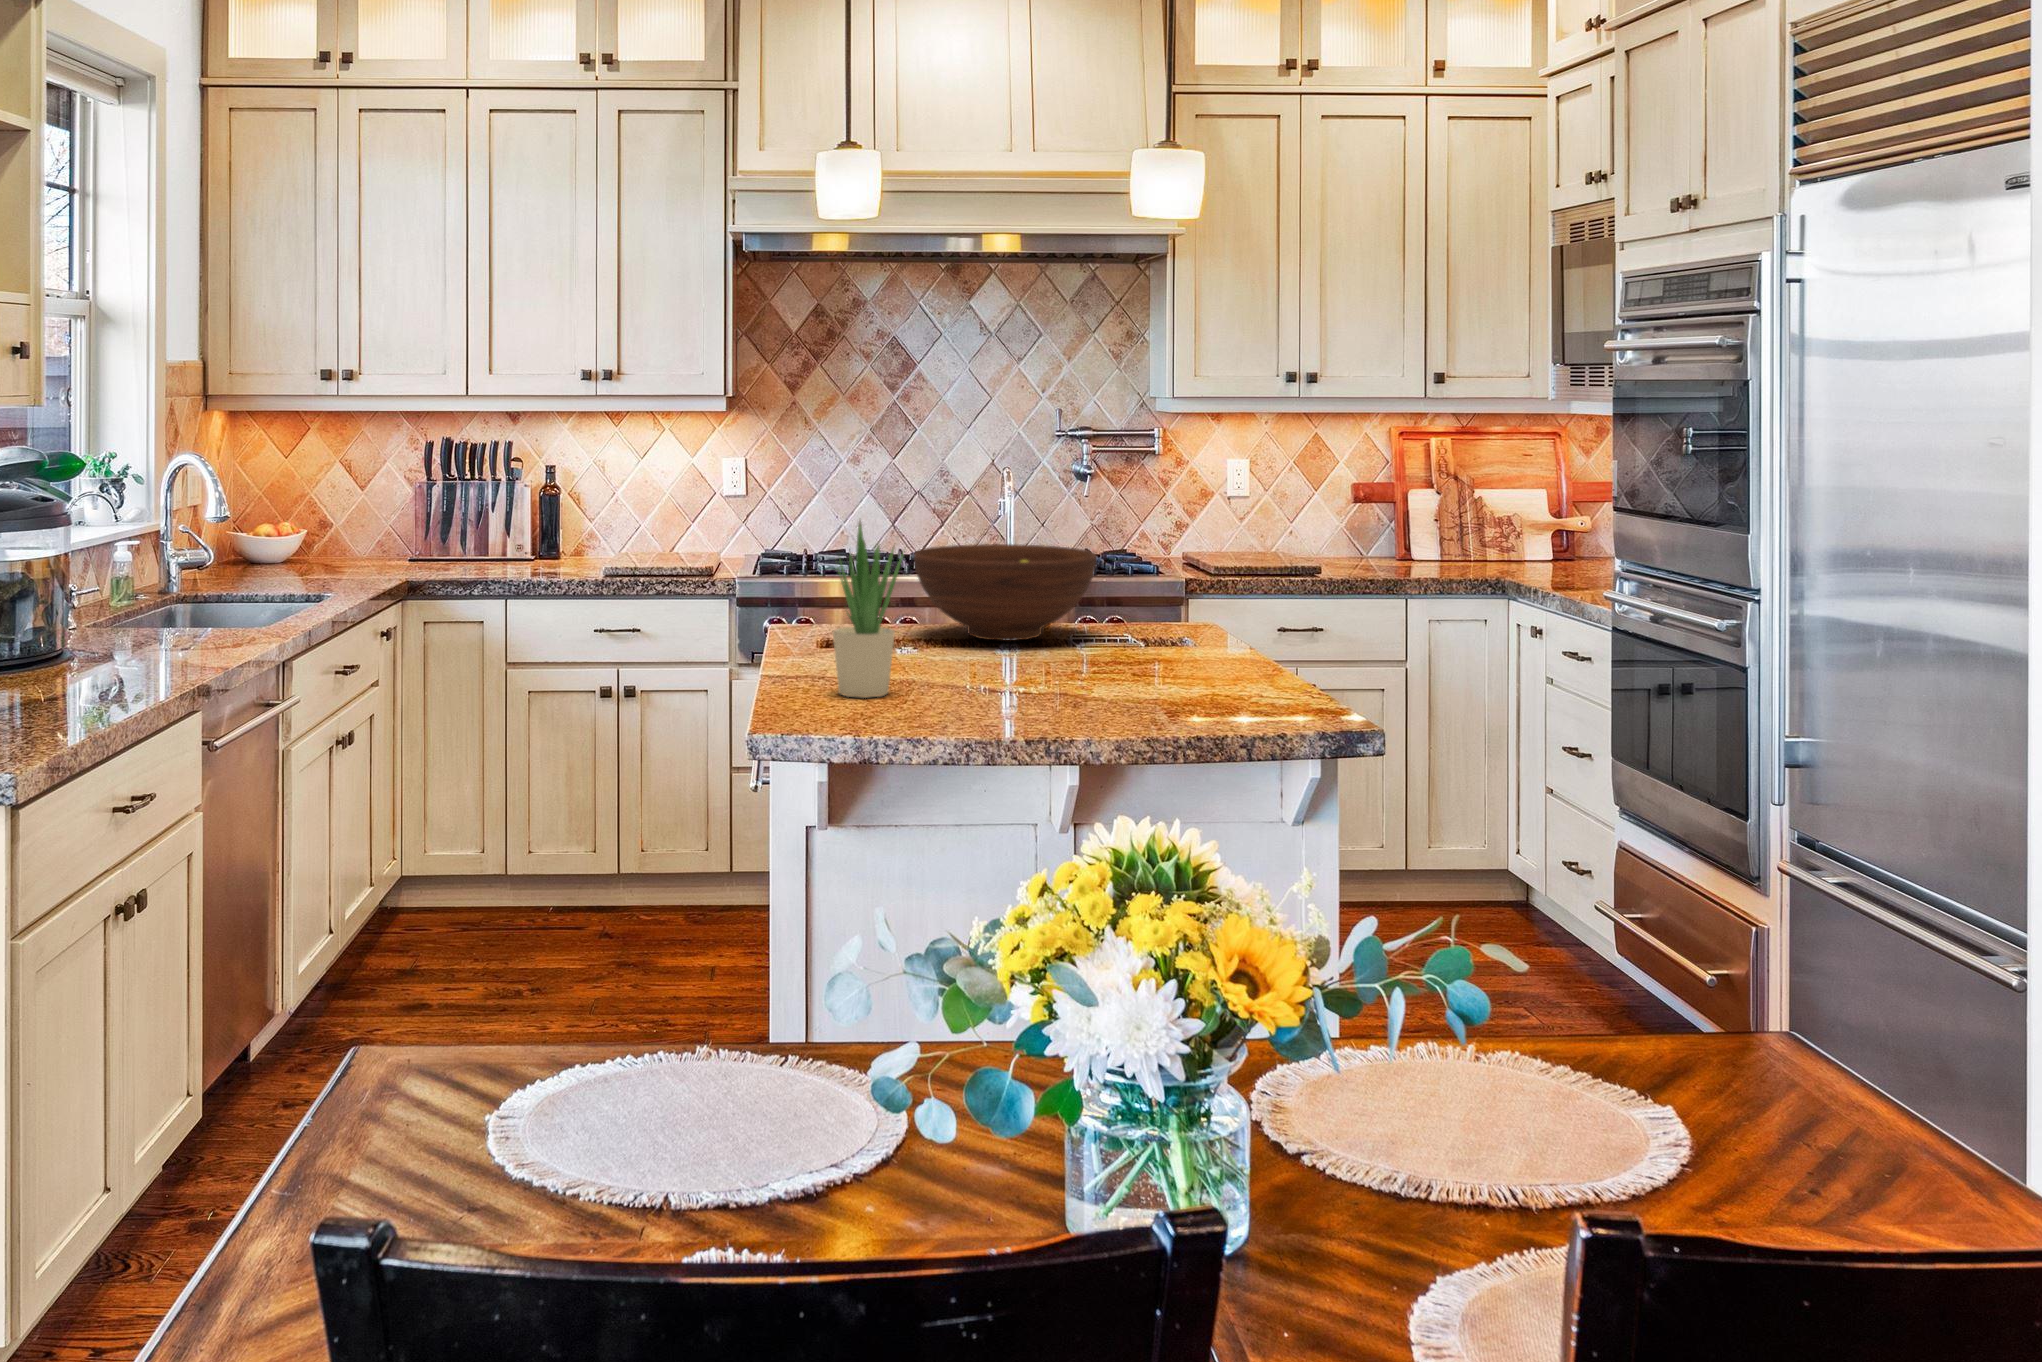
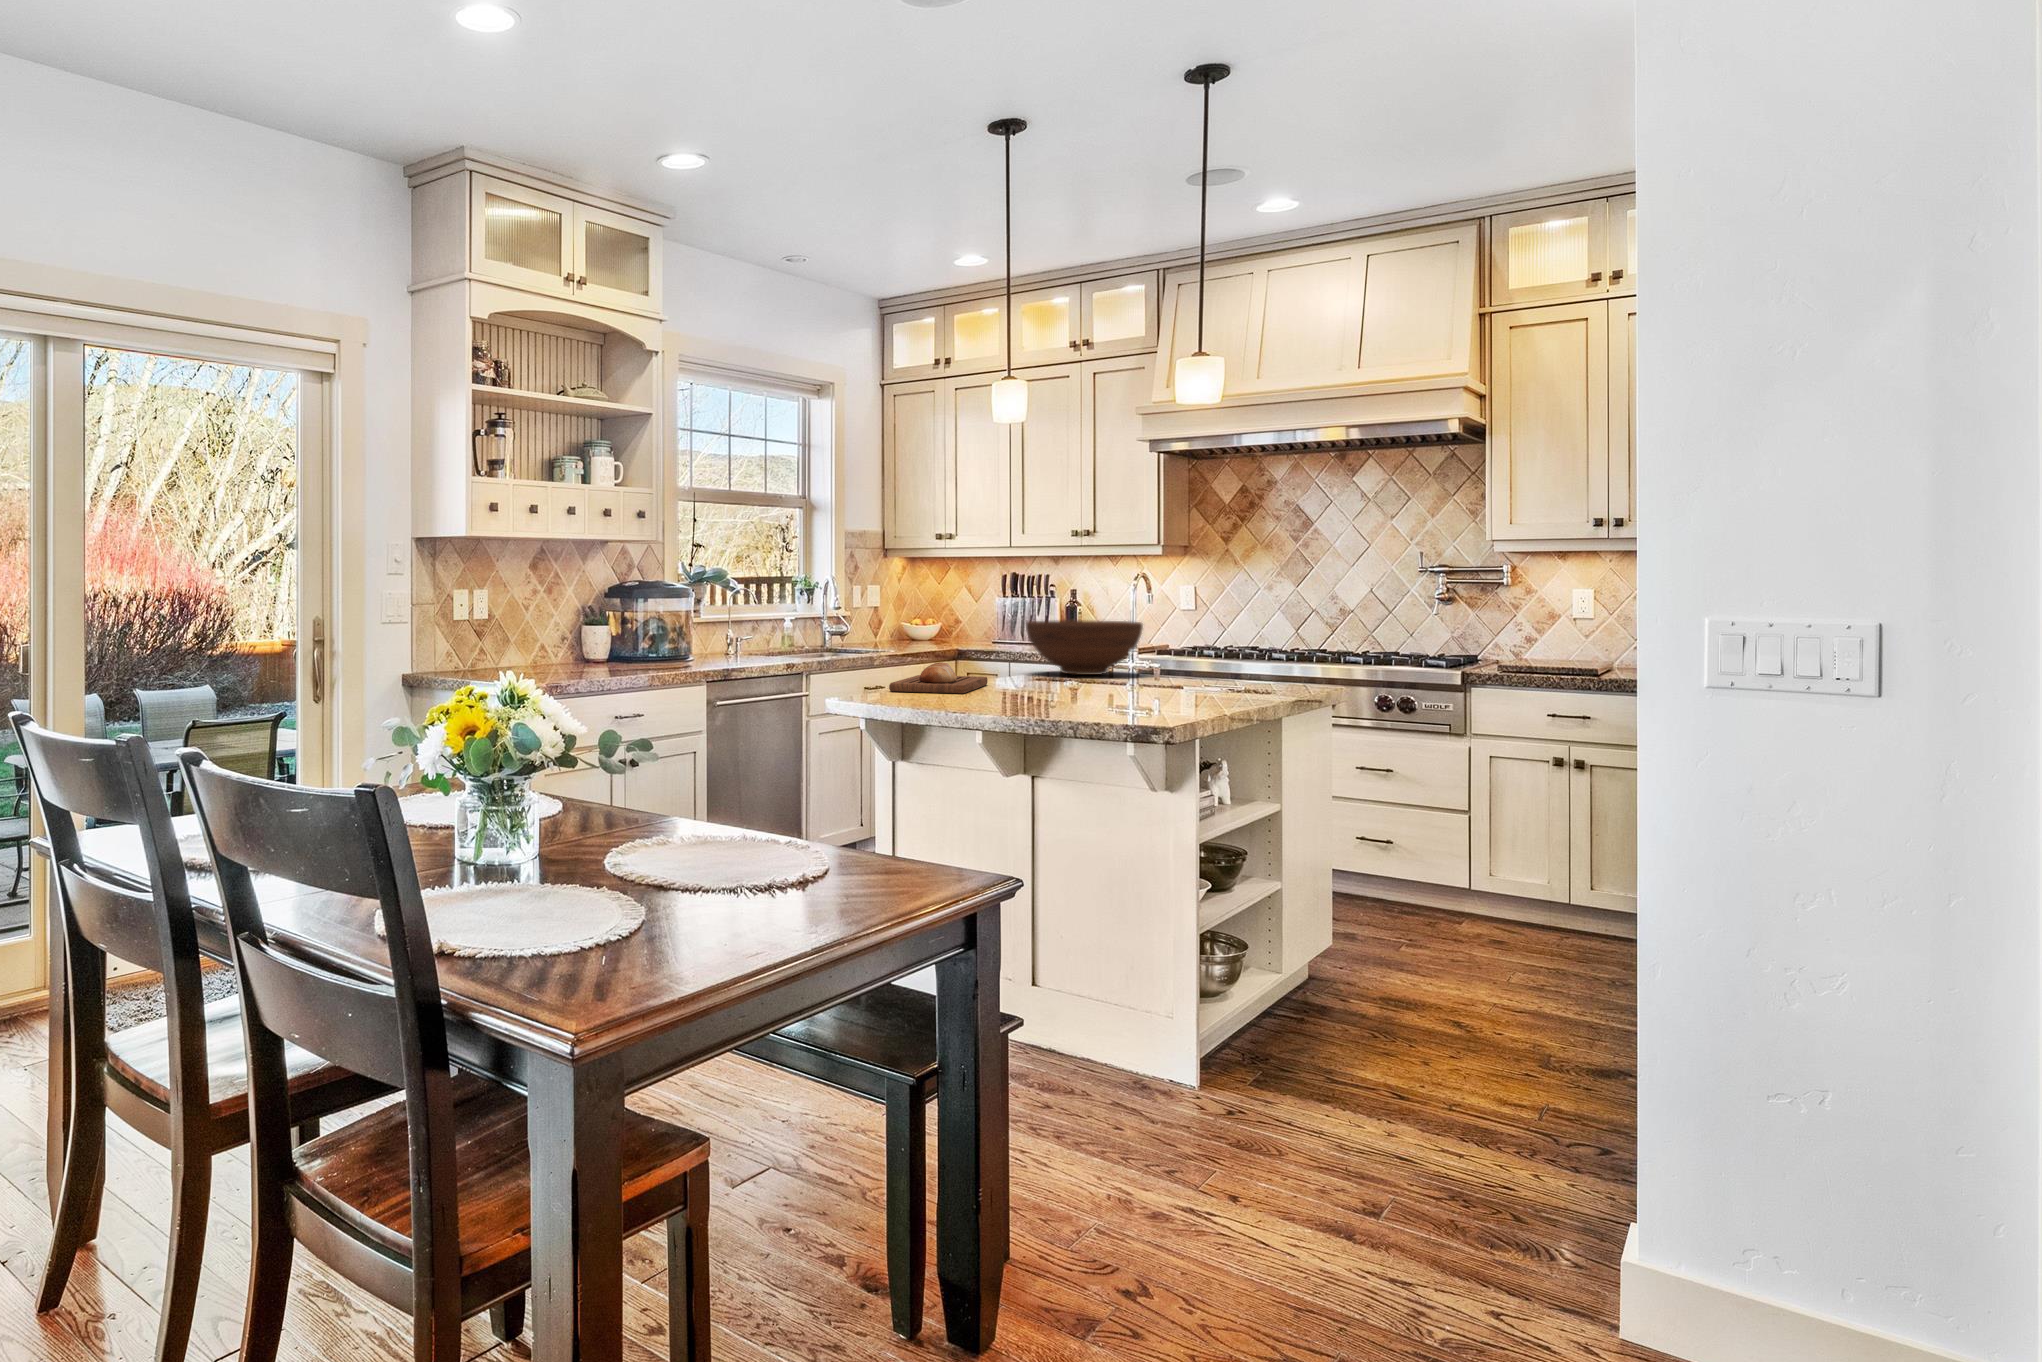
potted plant: present [833,521,905,698] -> none [869,585,907,681]
bread loaf: none [951,658,1180,732] -> present [889,662,988,693]

